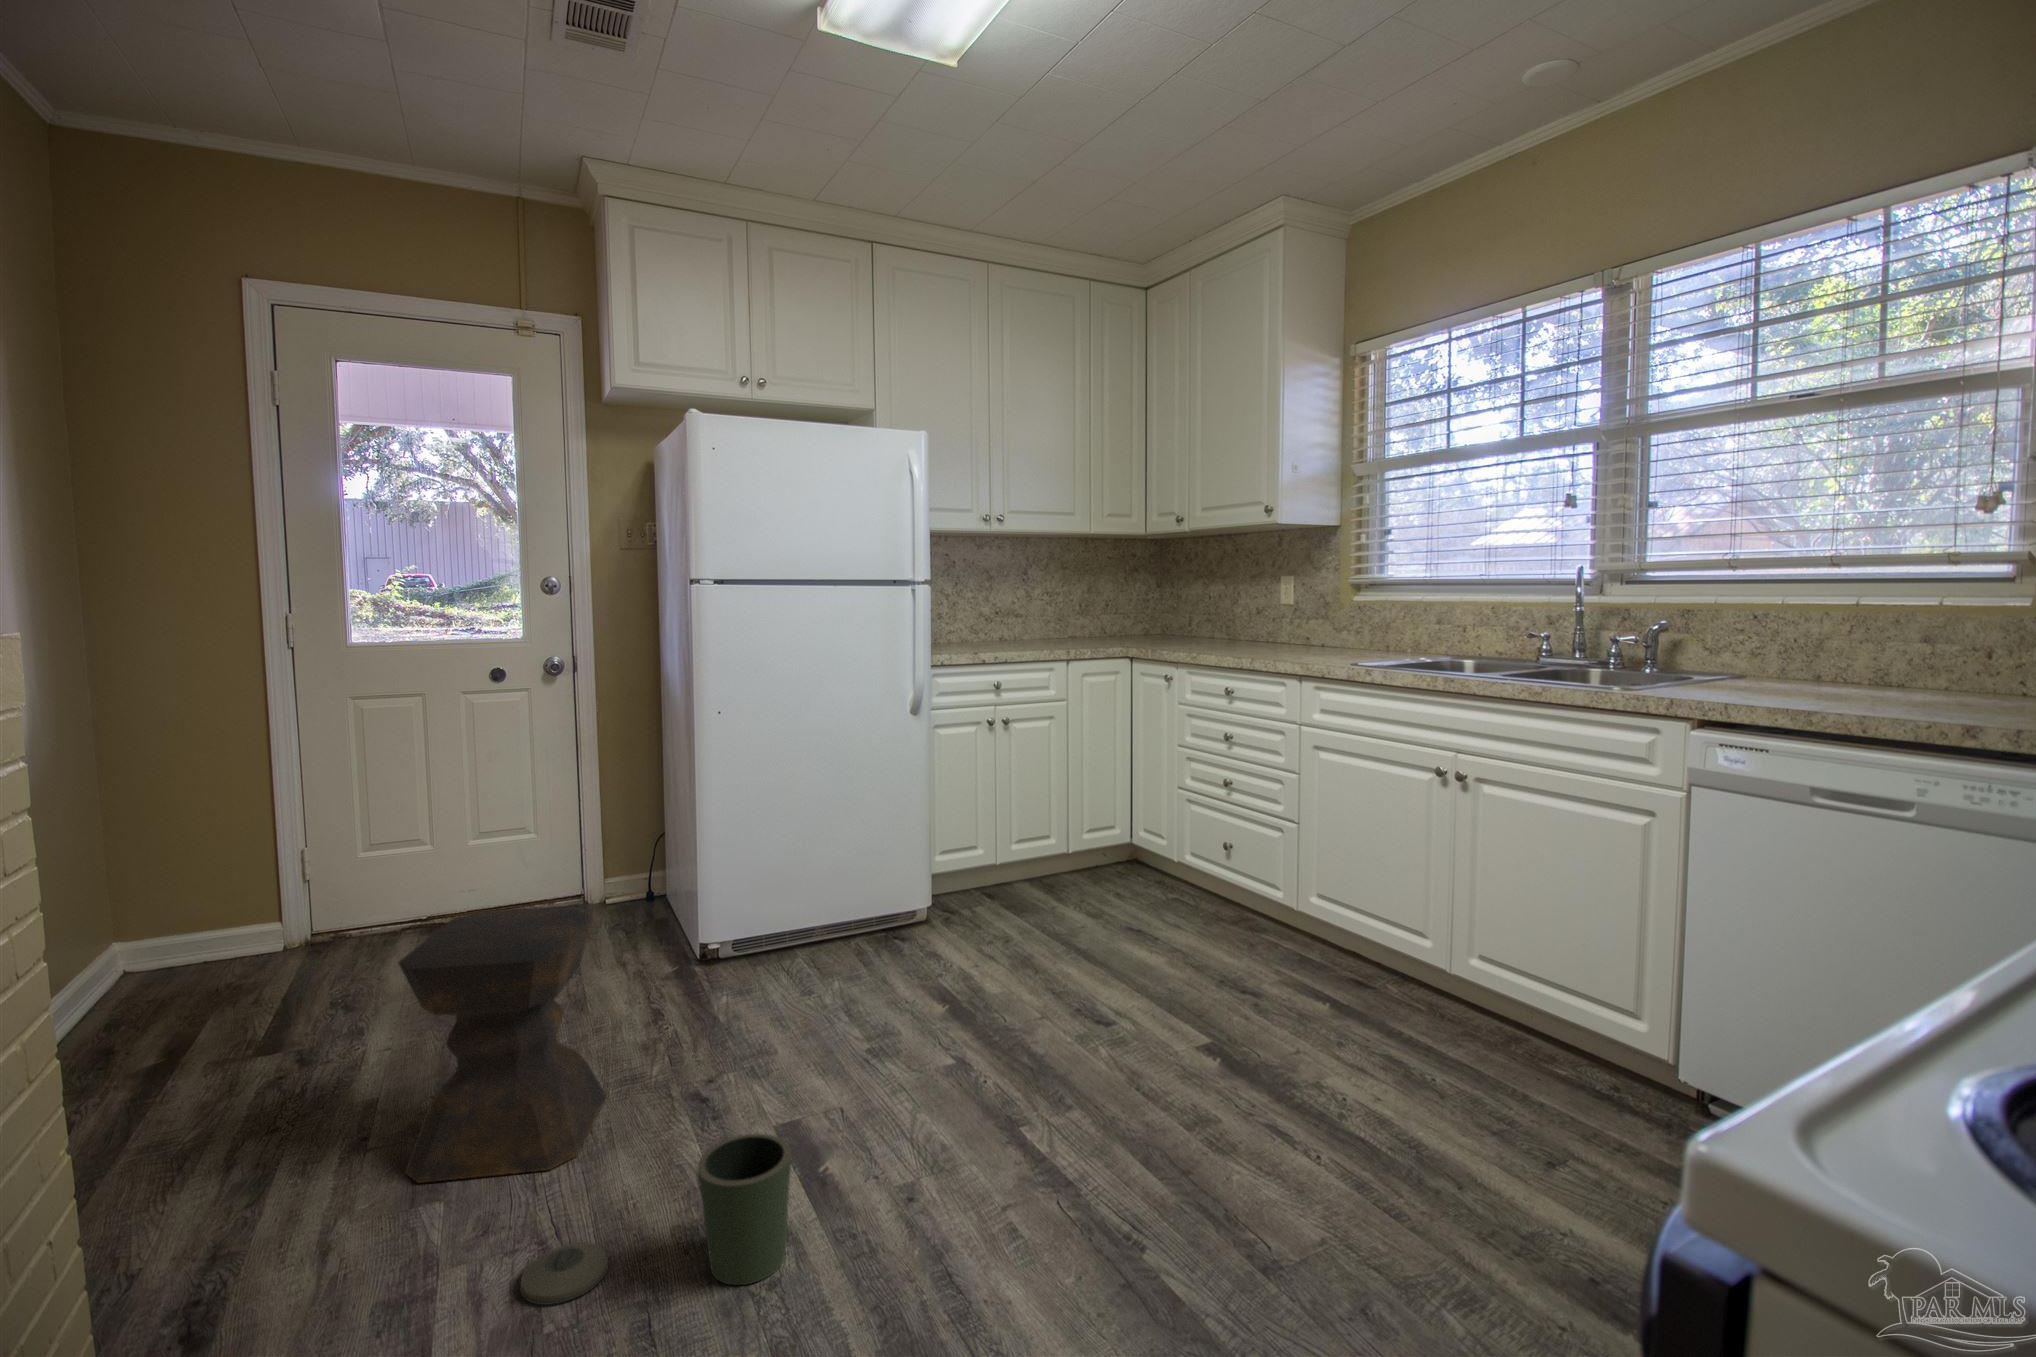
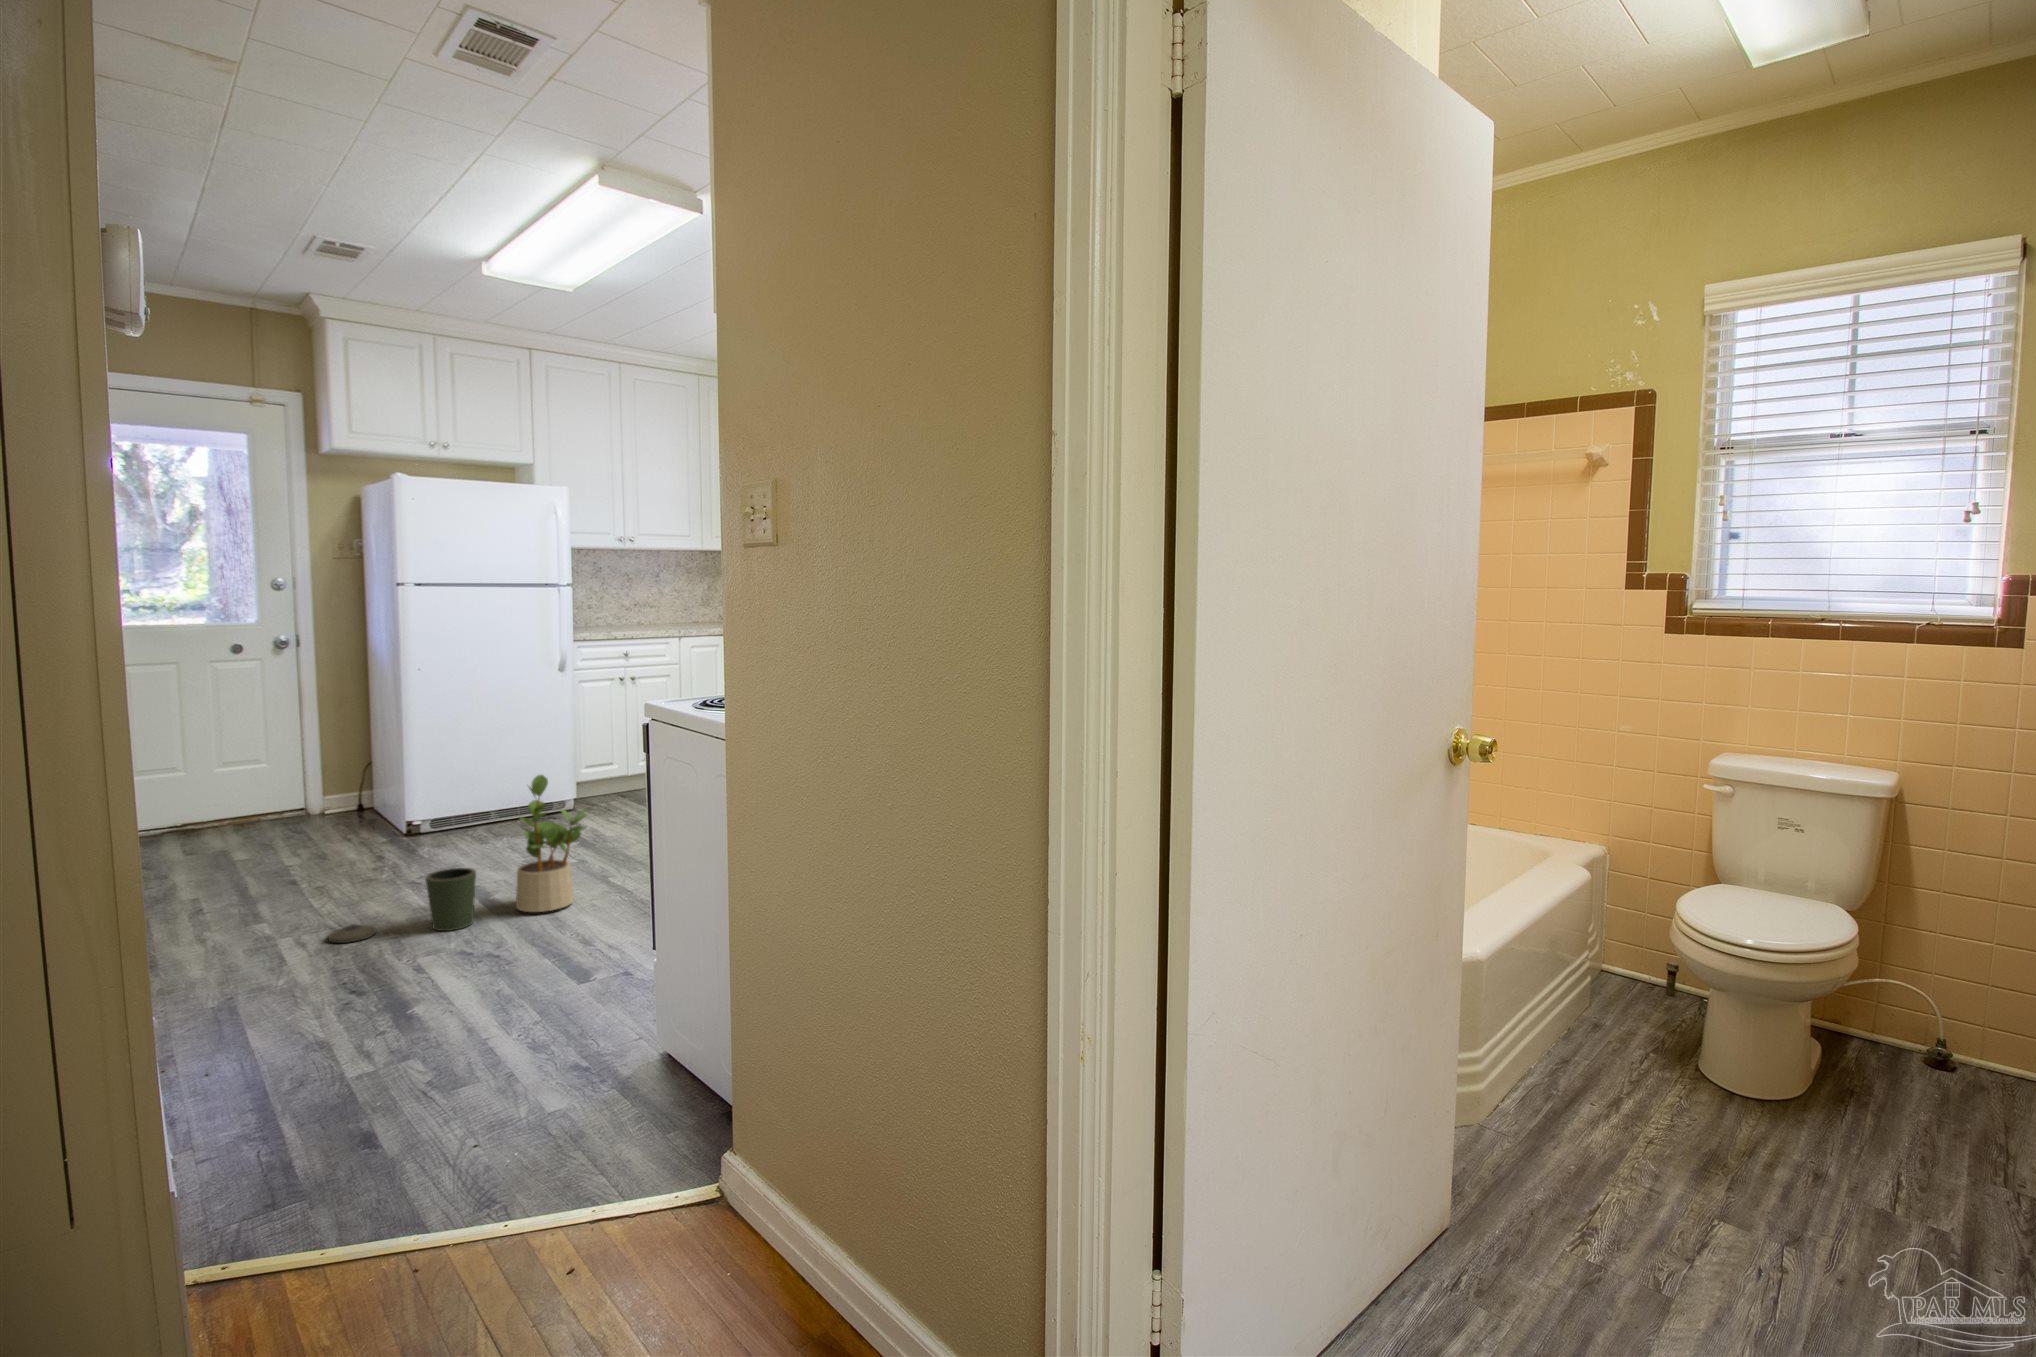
stool: present [399,906,606,1183] -> none [232,776,356,920]
potted plant: none [863,949,1000,1239] -> present [516,775,587,912]

